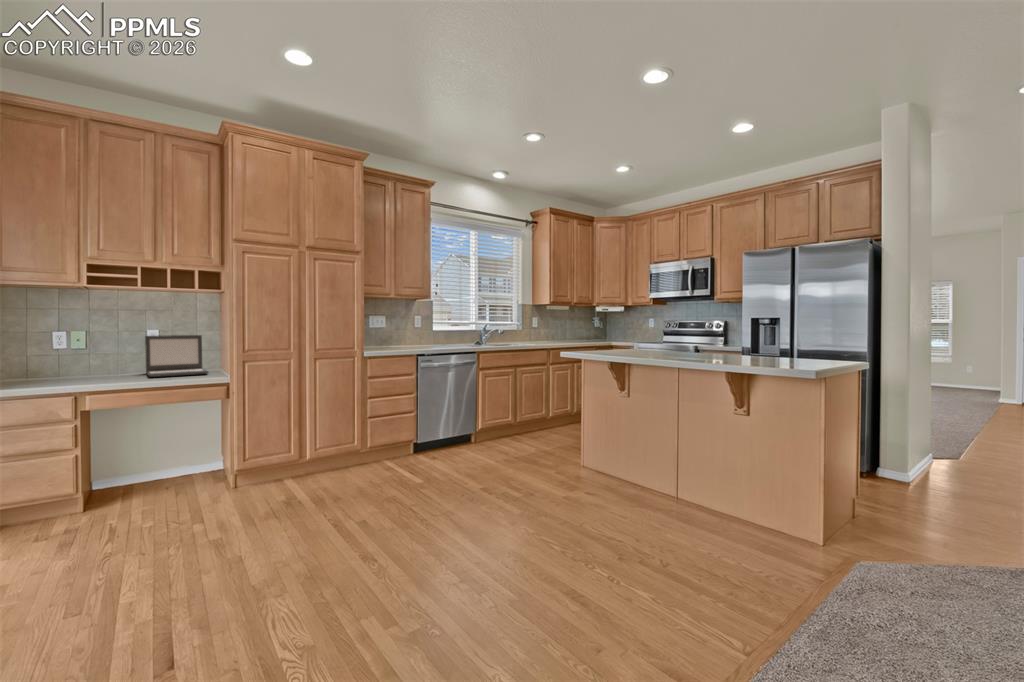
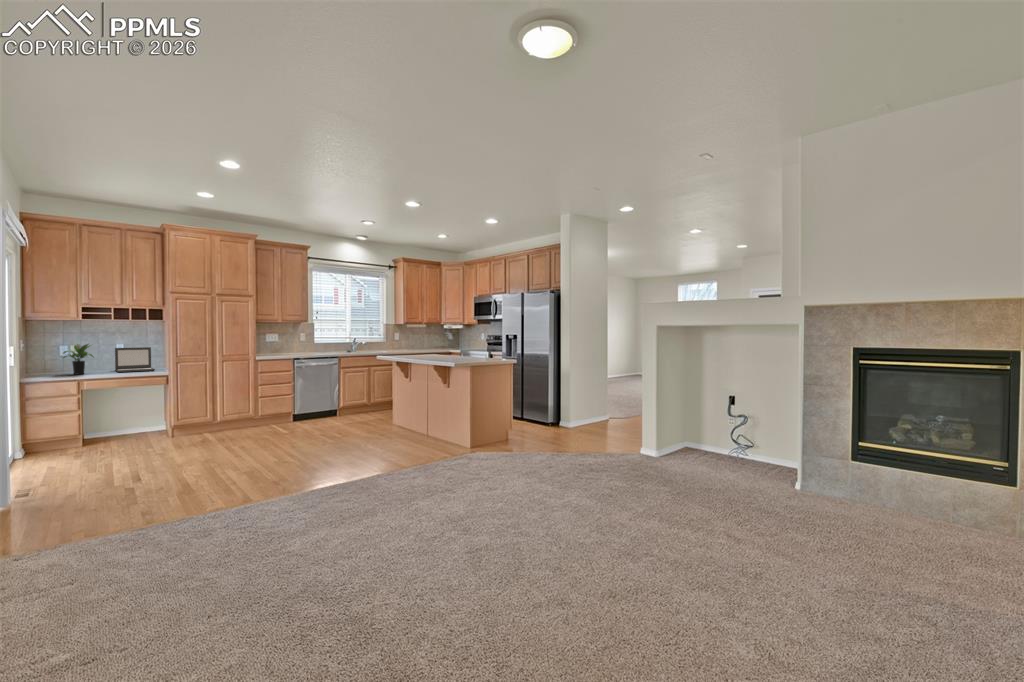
potted plant: none [49,328,110,382] -> present [63,344,93,374]

